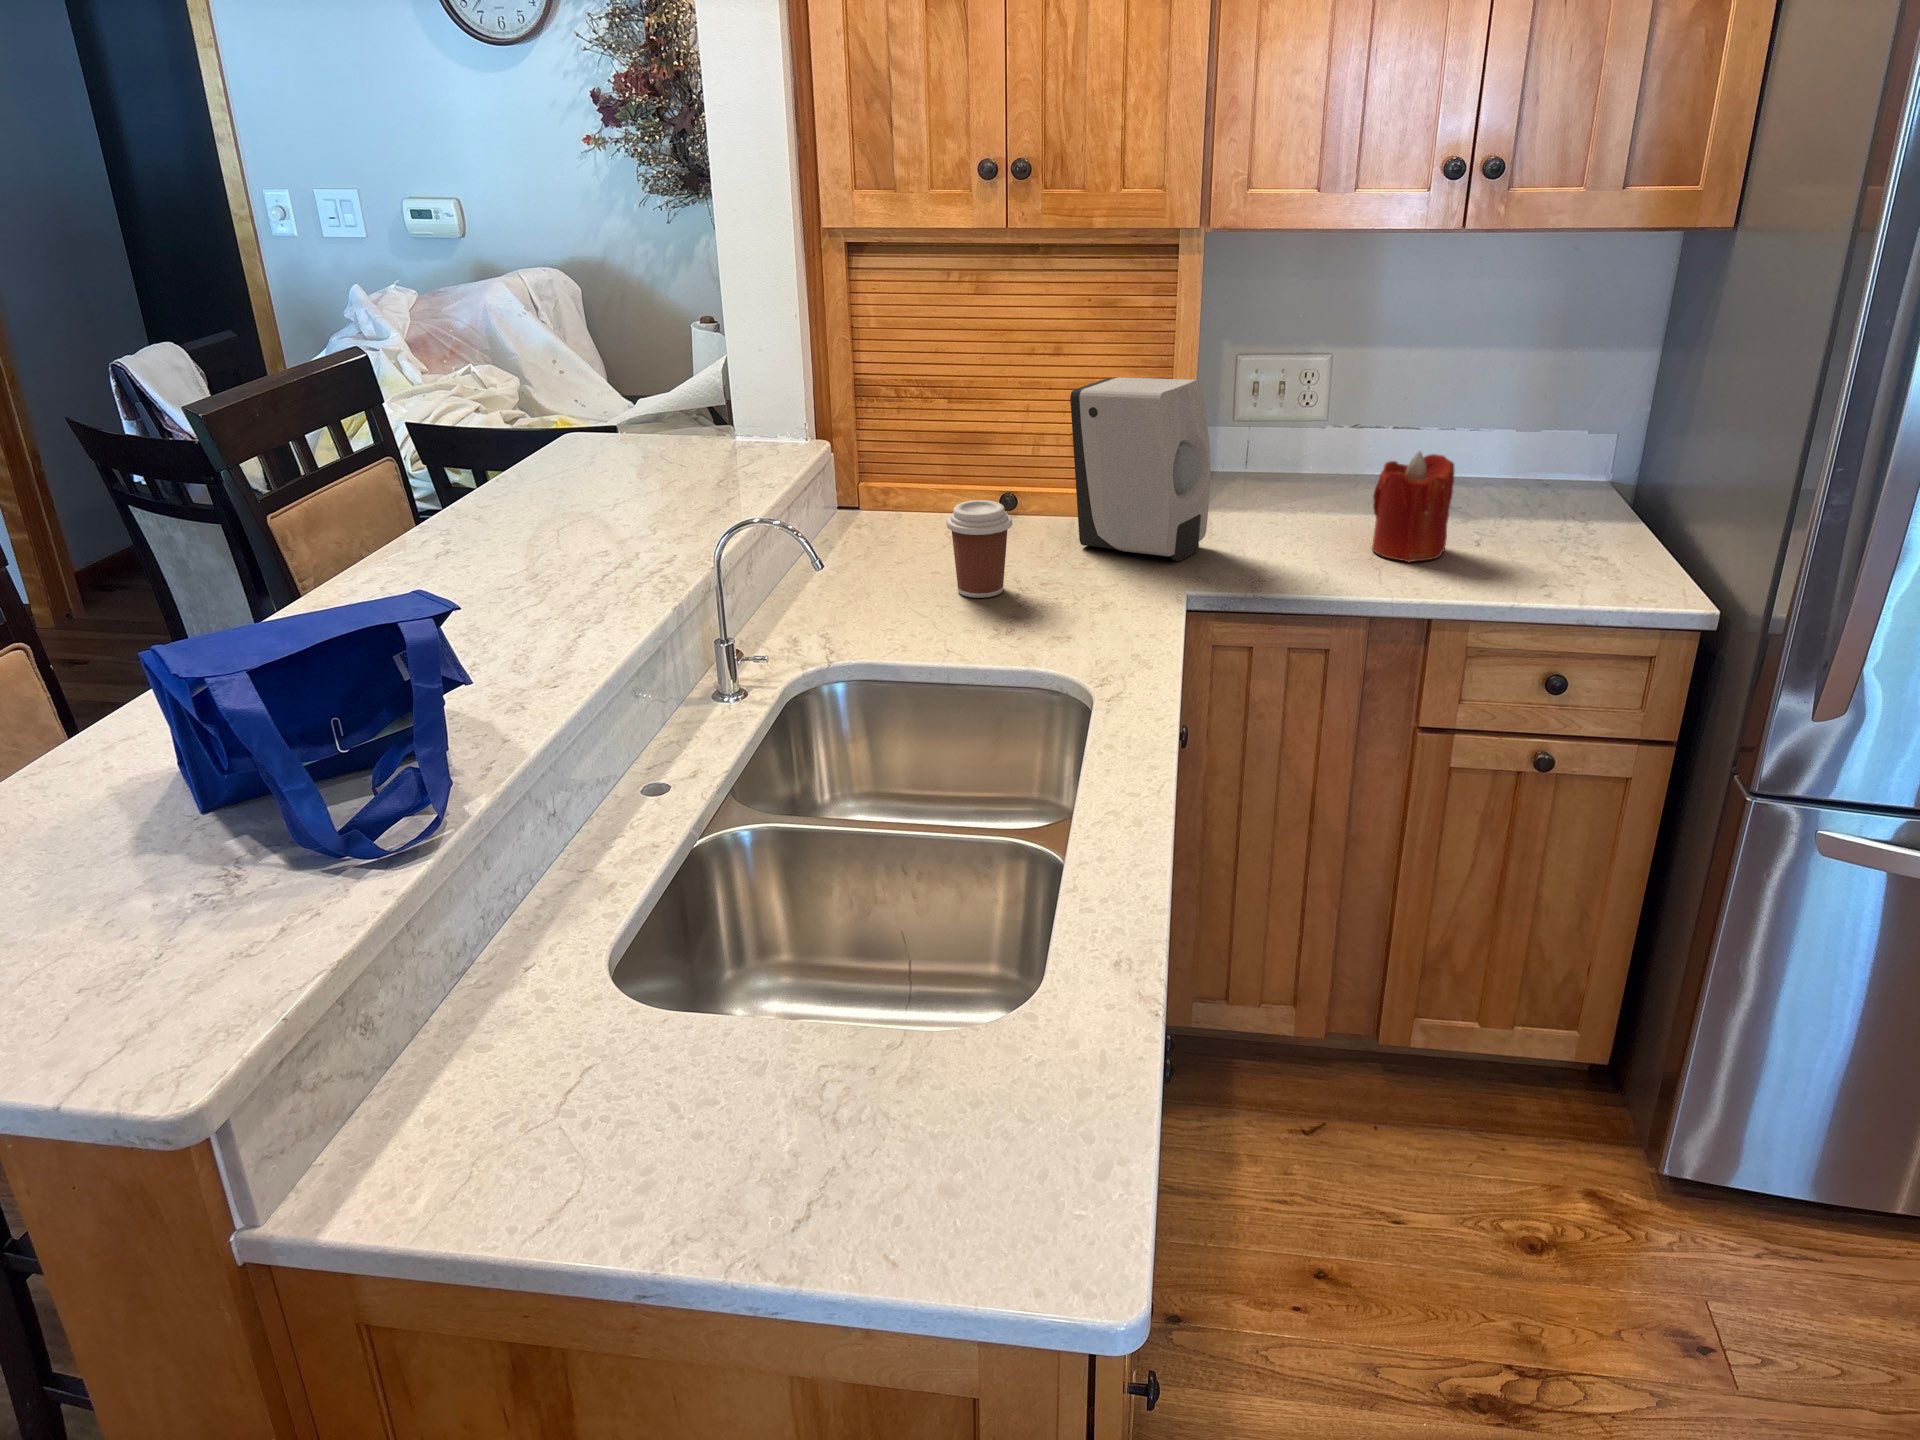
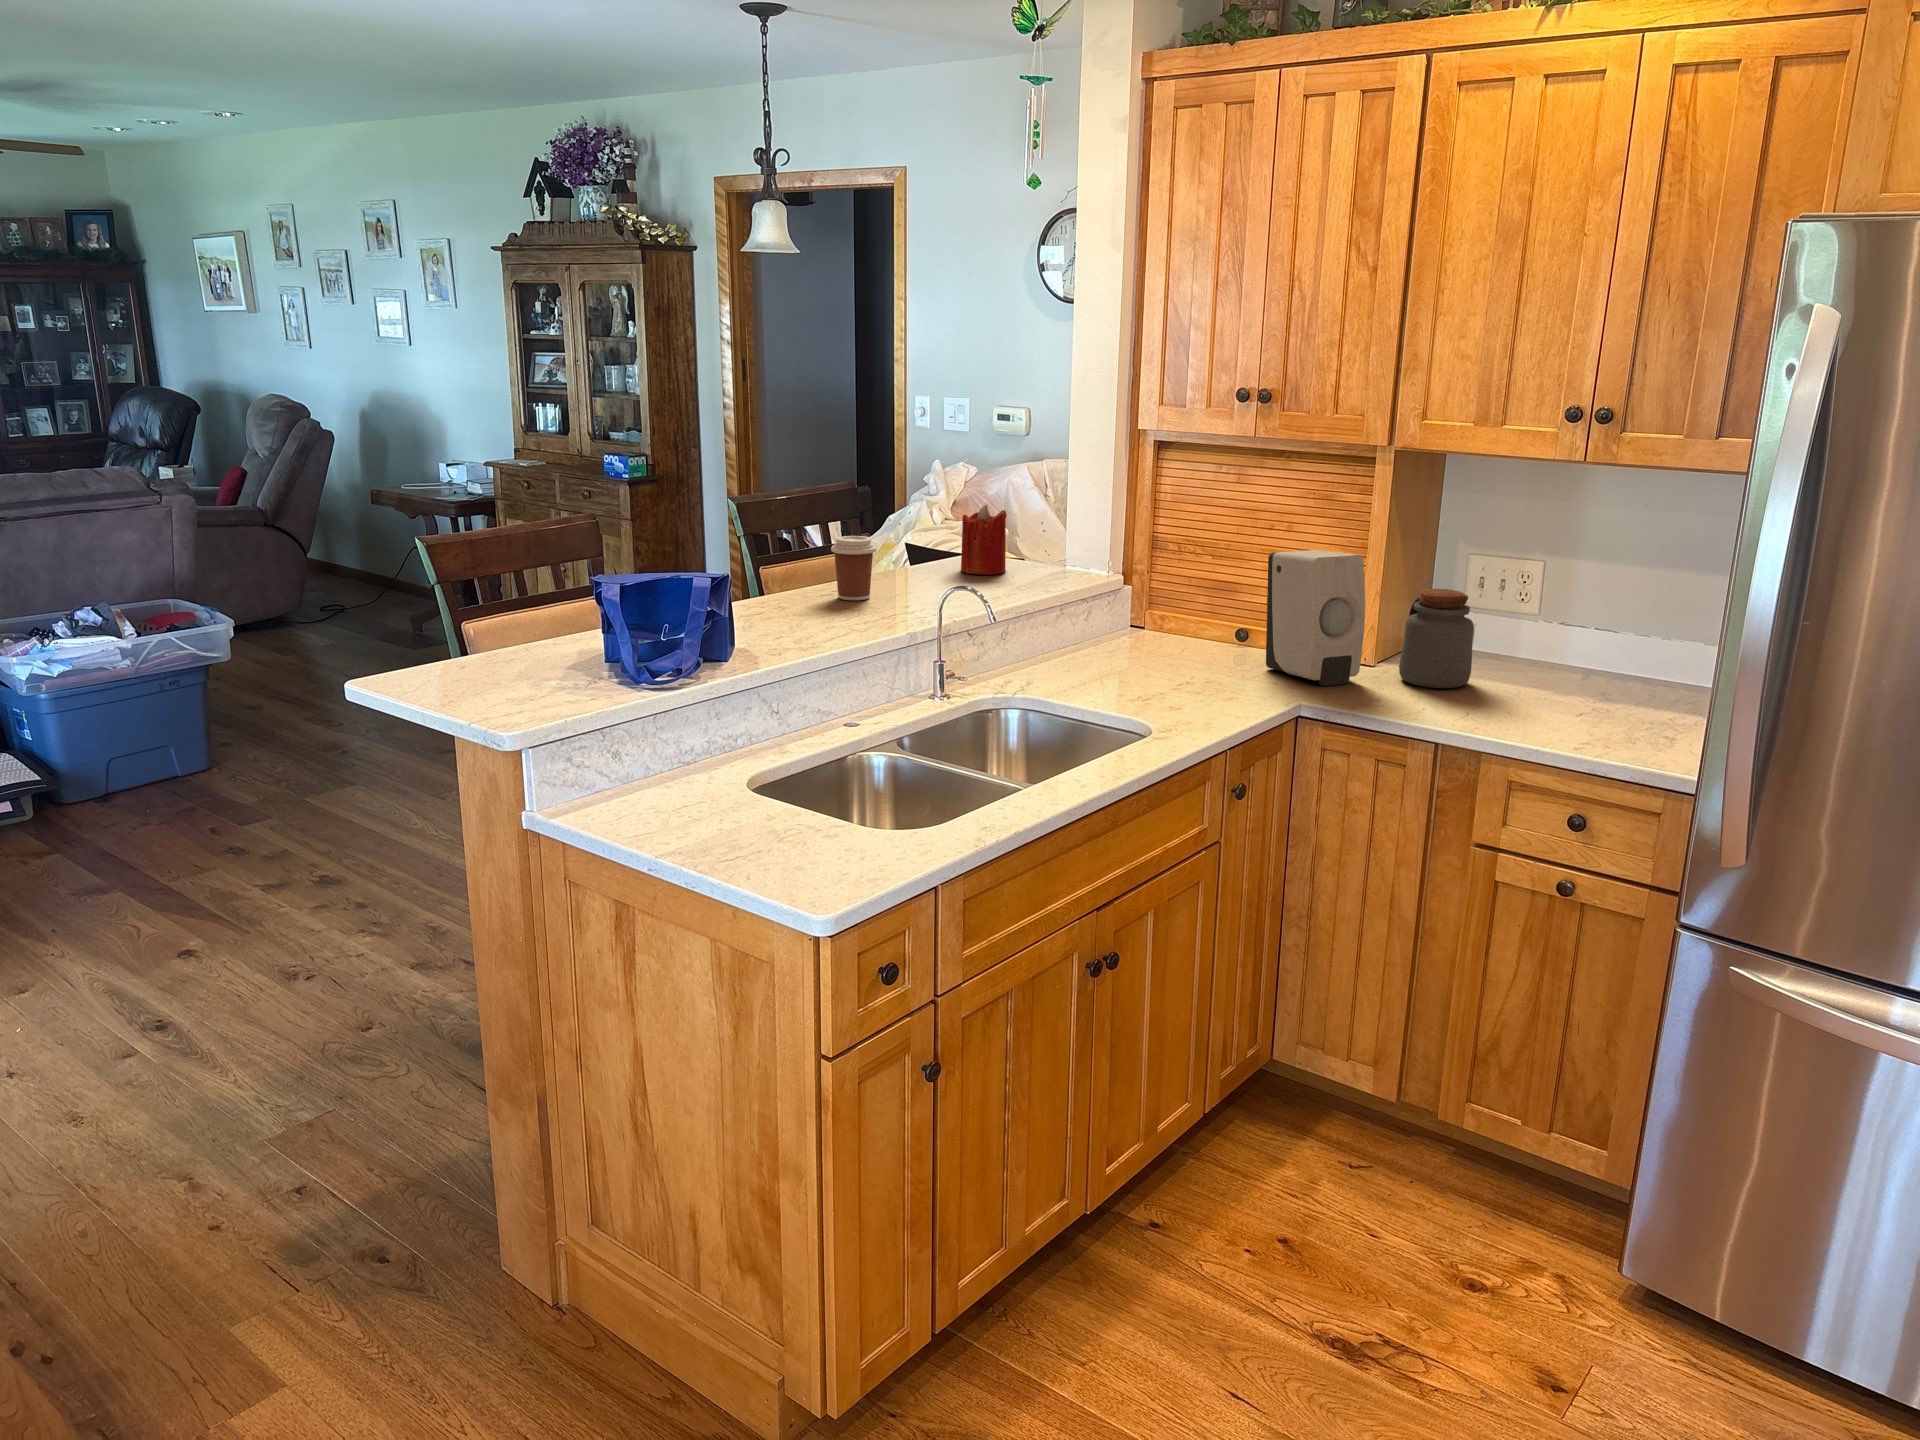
jar: none [1236,407,1326,537] -> present [1399,589,1474,688]
candle: present [1372,451,1455,562] -> present [961,505,1007,575]
coffee cup: present [946,500,1012,598] -> present [831,536,876,600]

